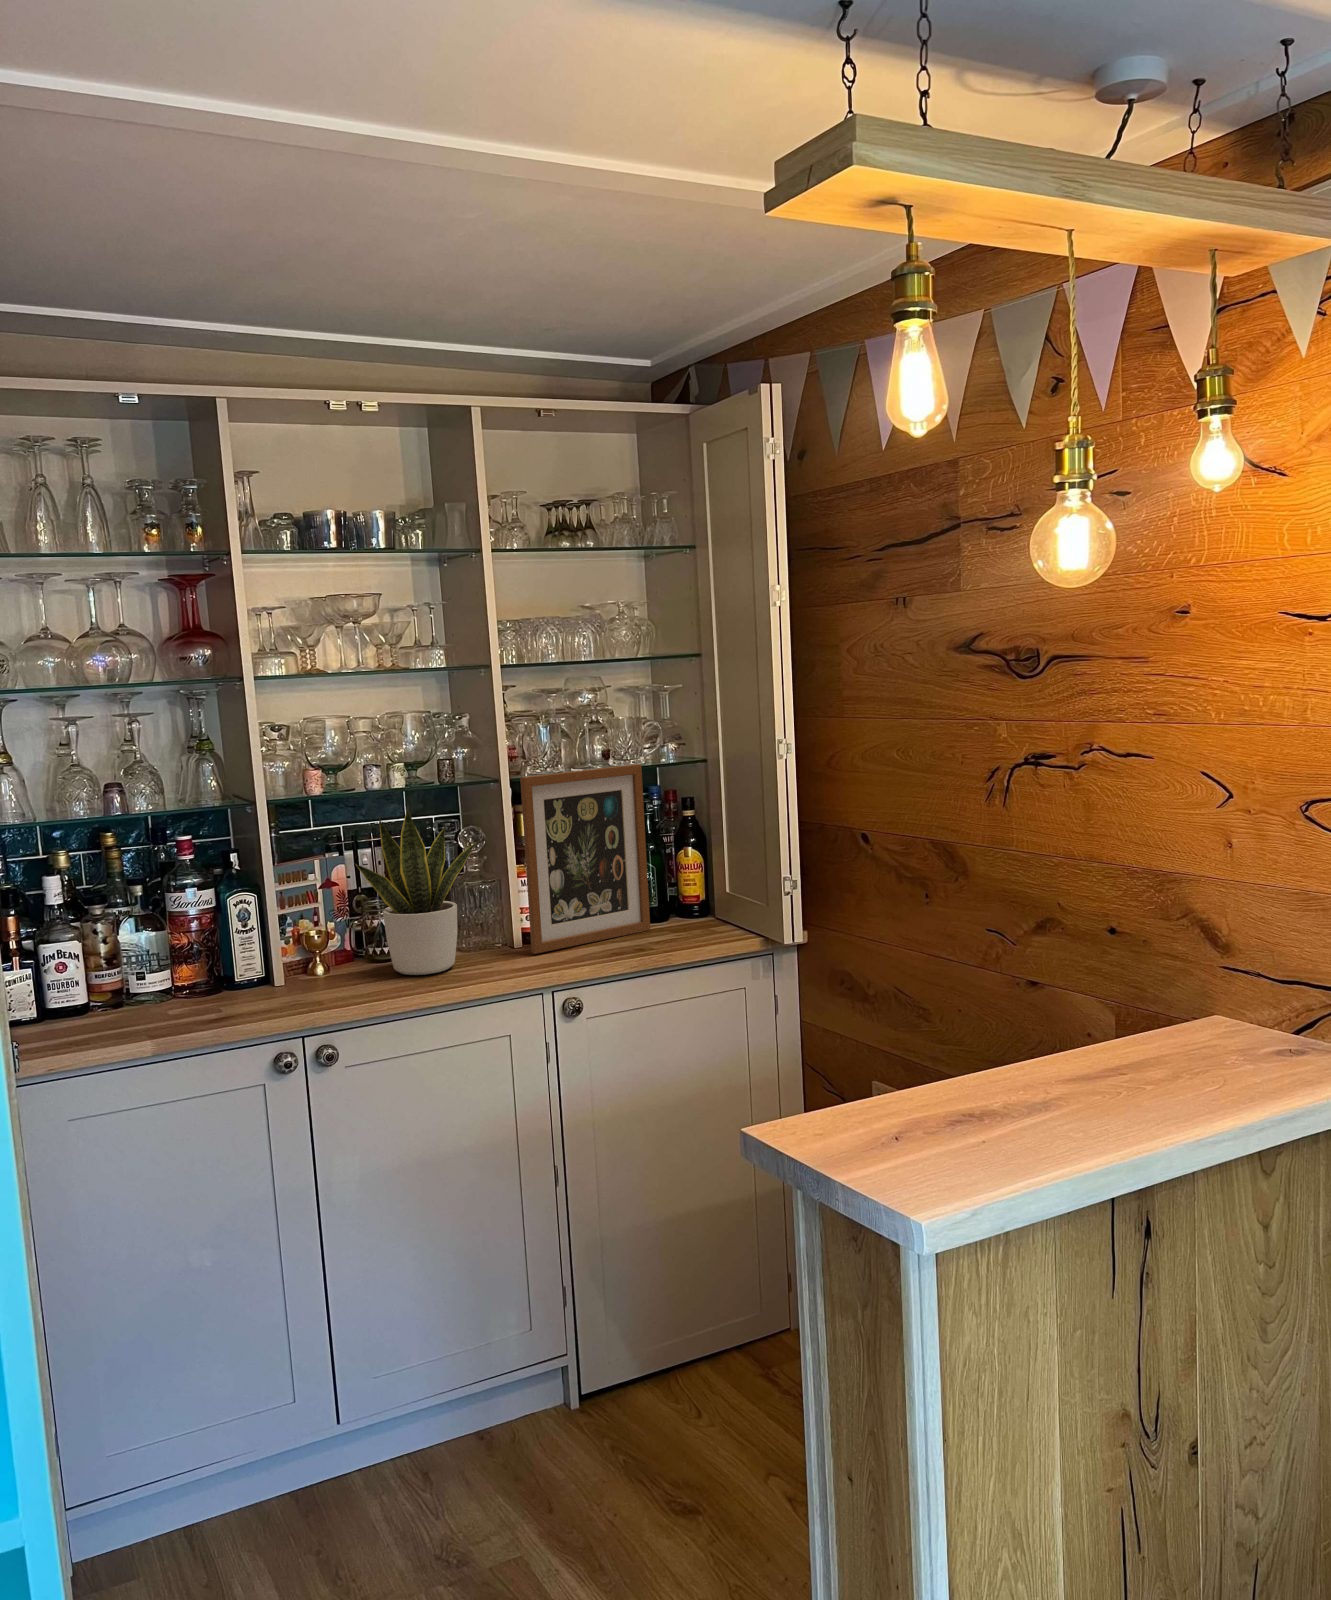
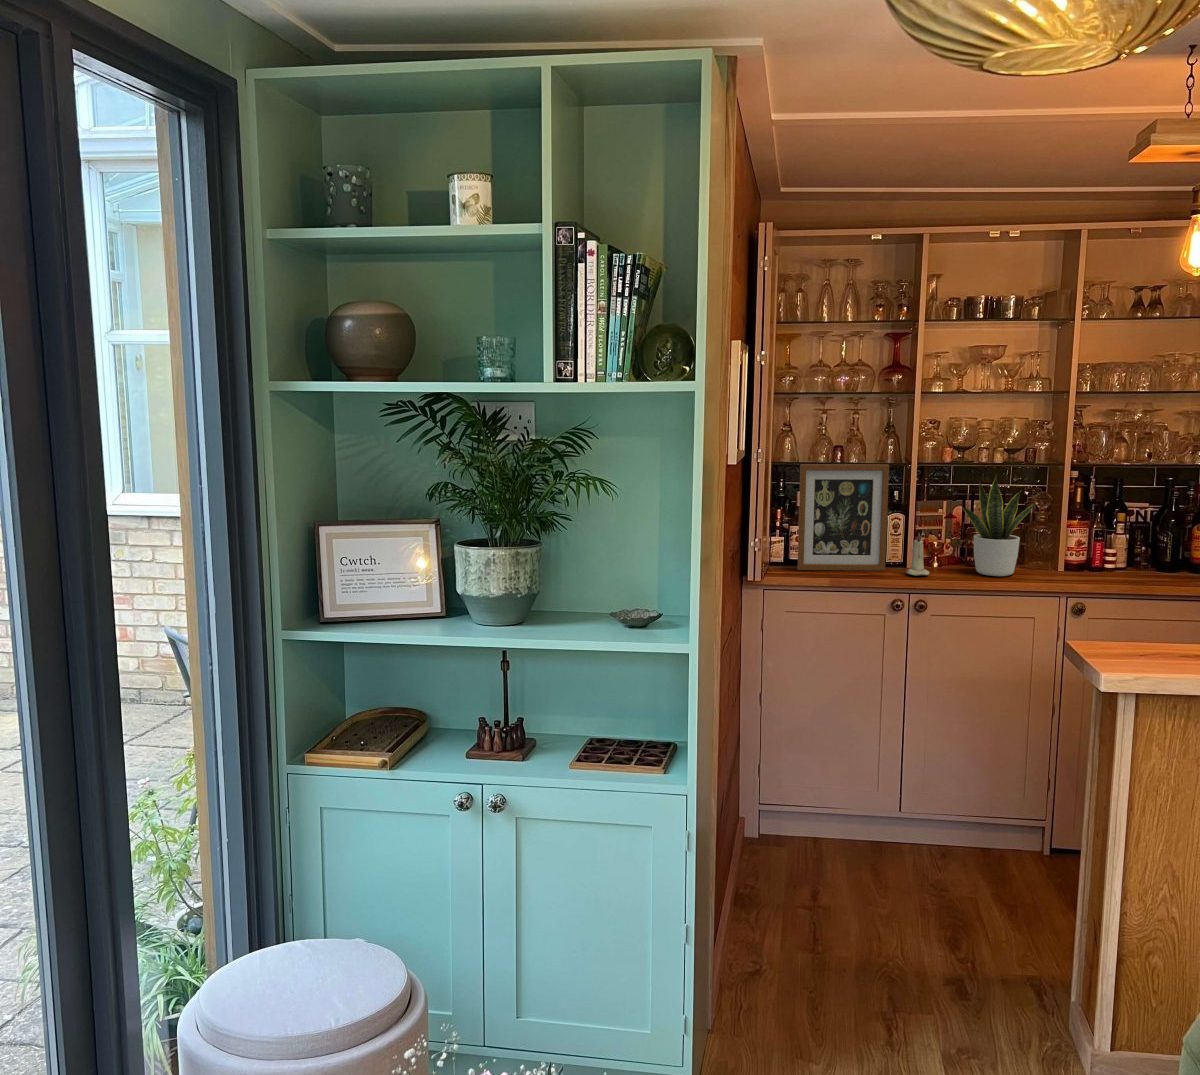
picture frame: present [520,764,650,954] -> present [797,464,889,571]
candle: none [281,921,324,1000] -> present [906,533,930,576]

